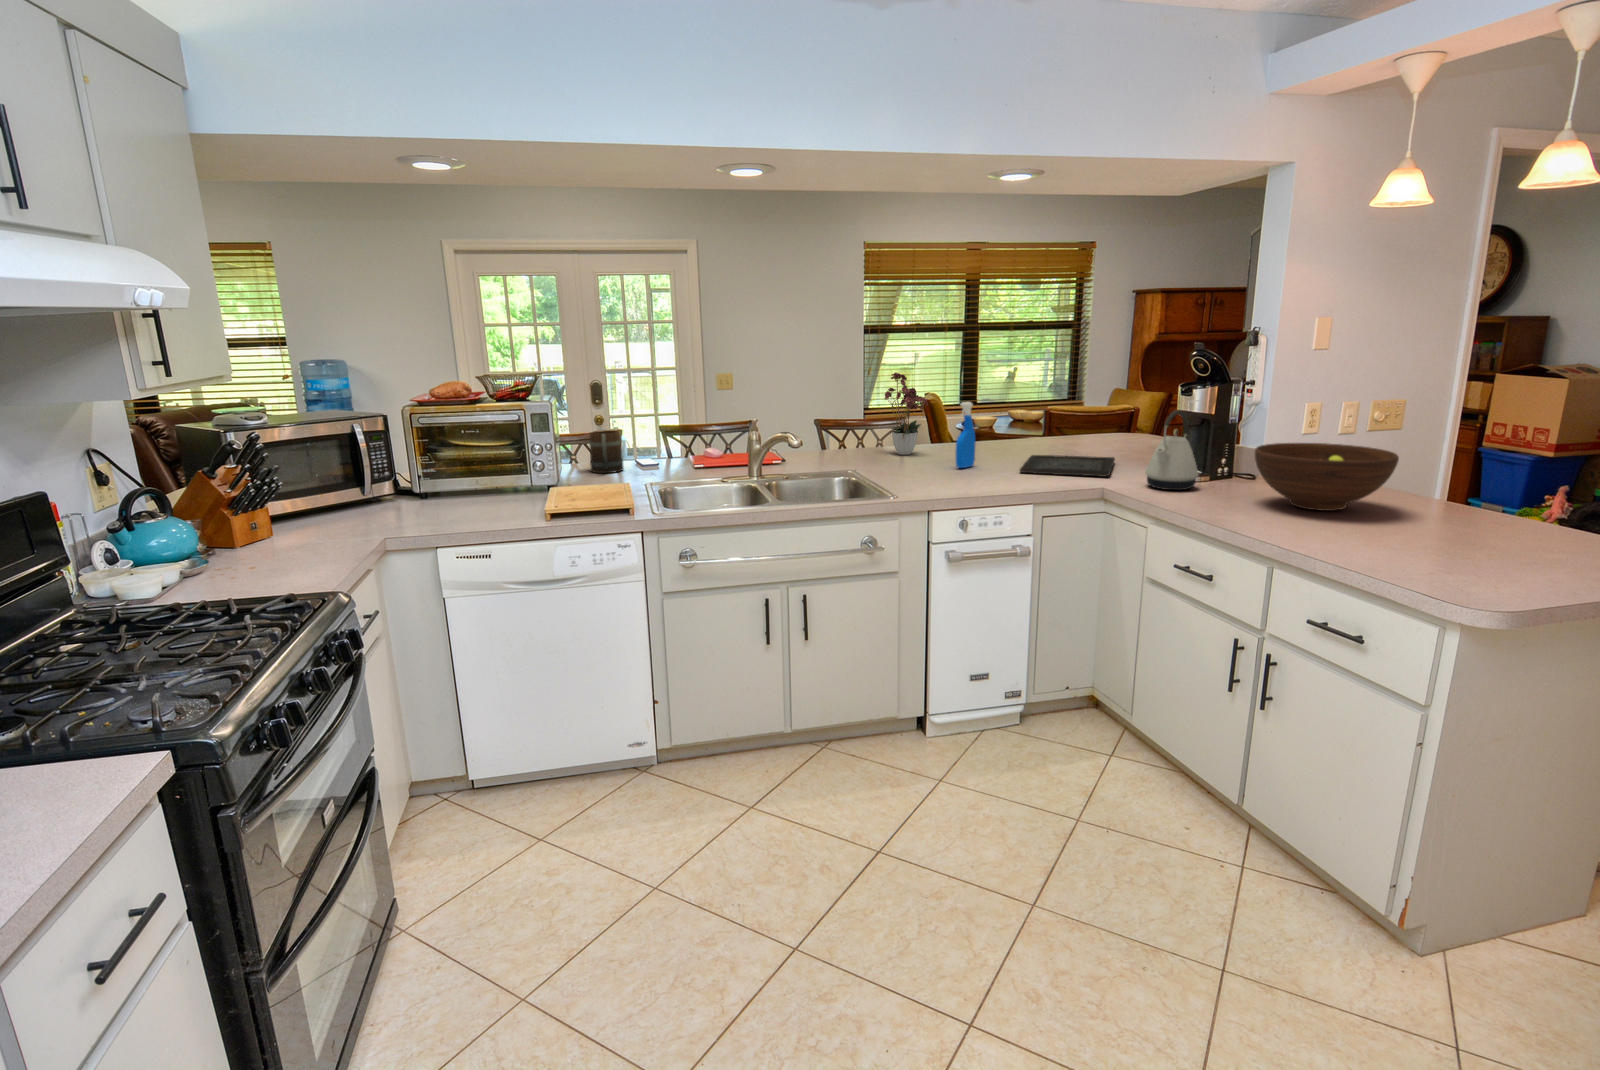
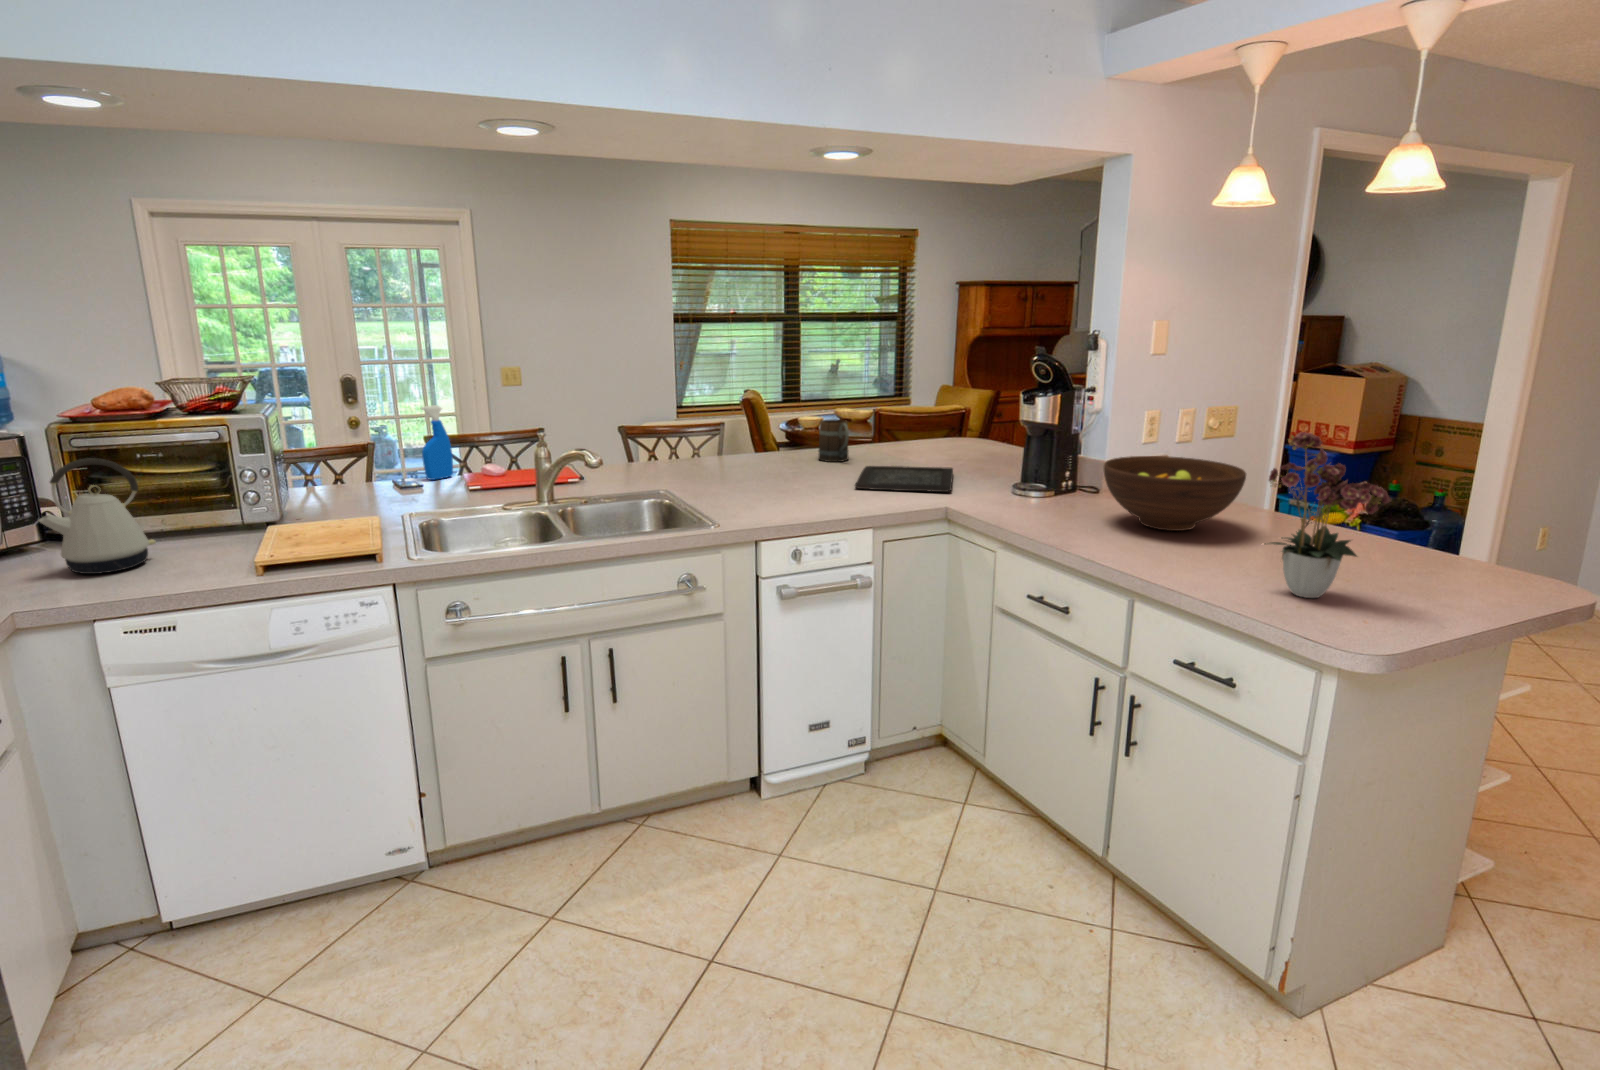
flower arrangement: present [885,373,928,455] -> present [1265,432,1391,598]
spray bottle: present [956,402,976,468] -> present [421,405,453,480]
kettle: present [1146,410,1198,490] -> present [39,458,156,574]
mug: present [589,430,624,473] -> present [818,420,849,462]

